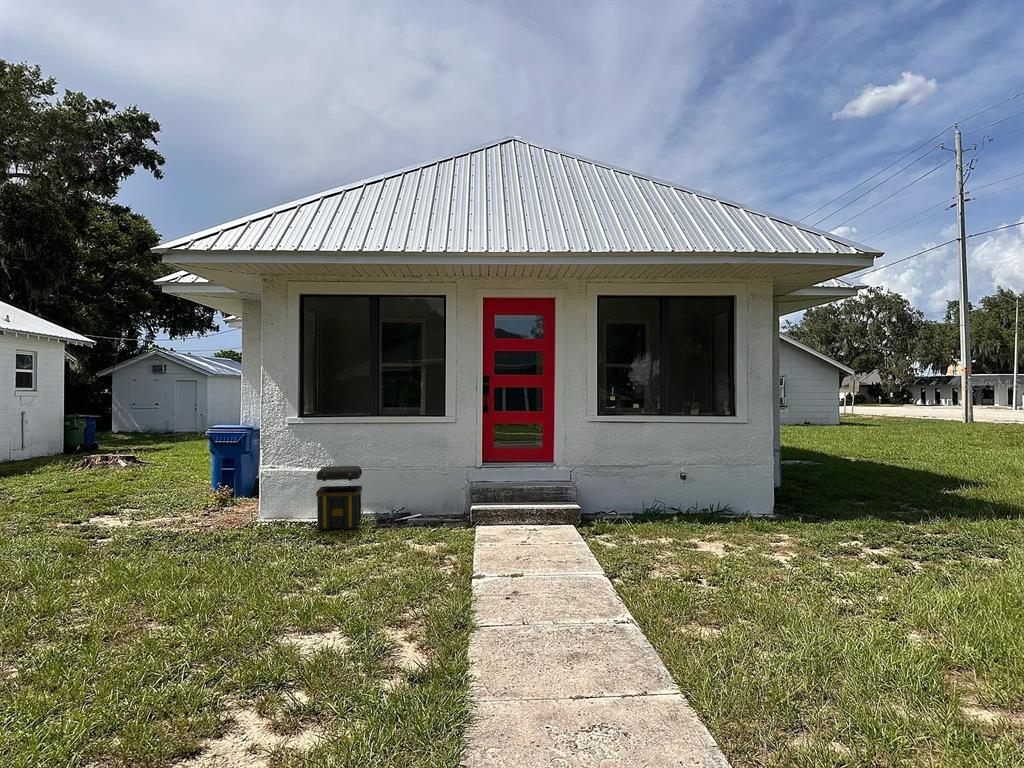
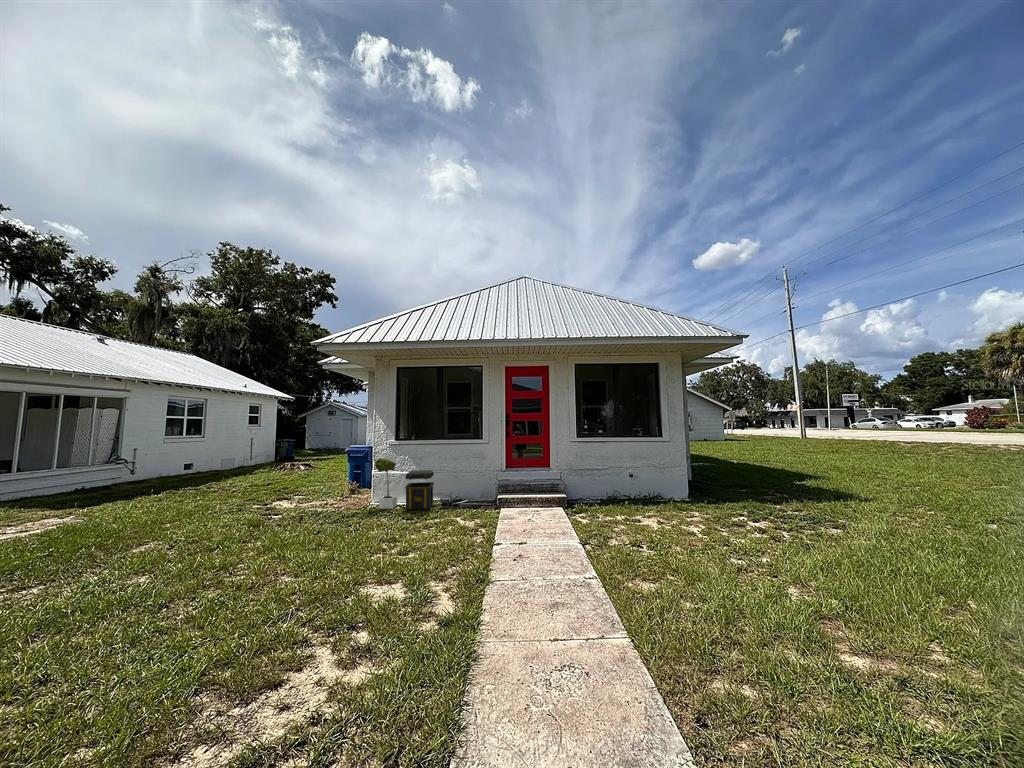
potted tree: none [263,445,301,528] -> present [375,458,397,509]

